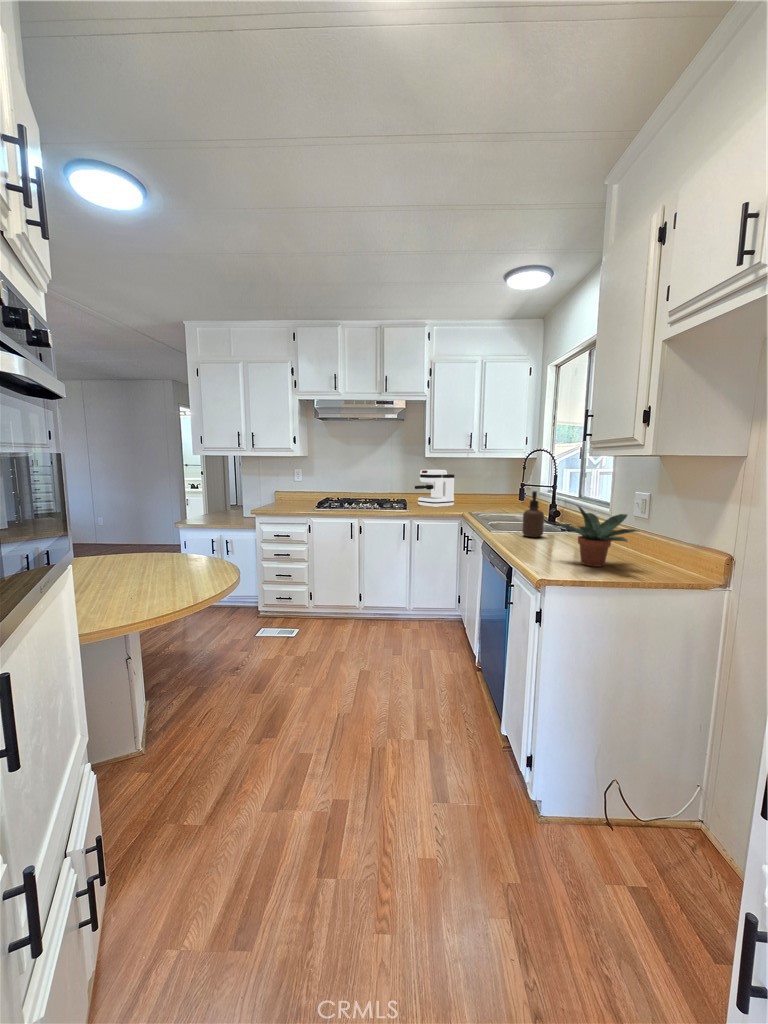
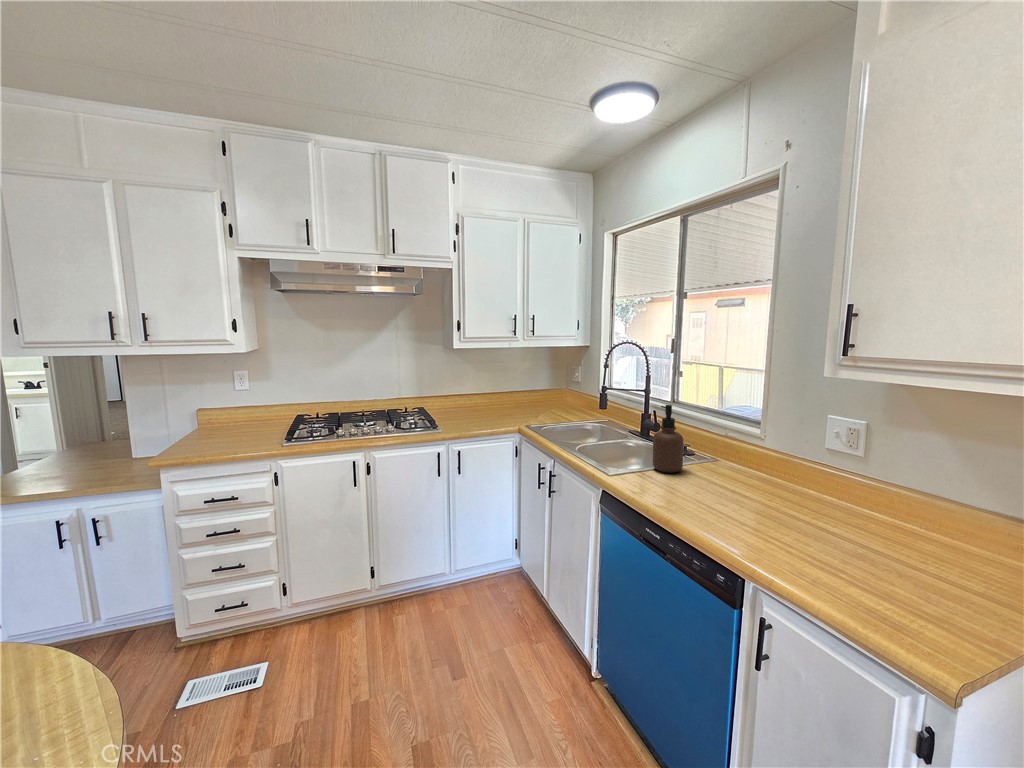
coffee maker: present [415,470,454,507] -> none [440,365,493,419]
potted plant: present [556,506,637,567] -> none [777,442,934,541]

